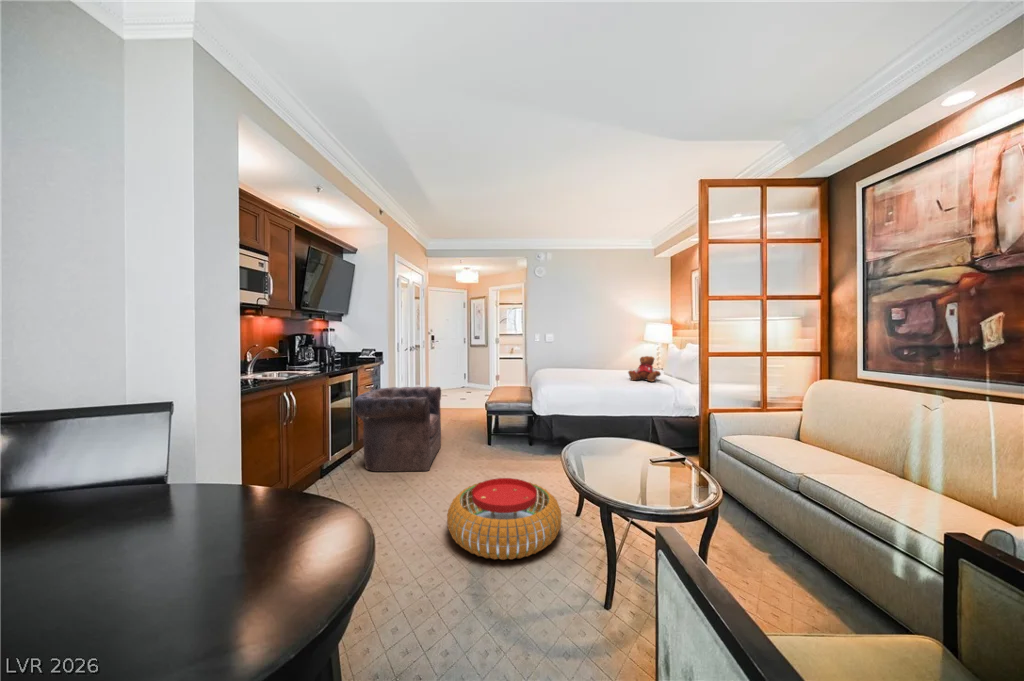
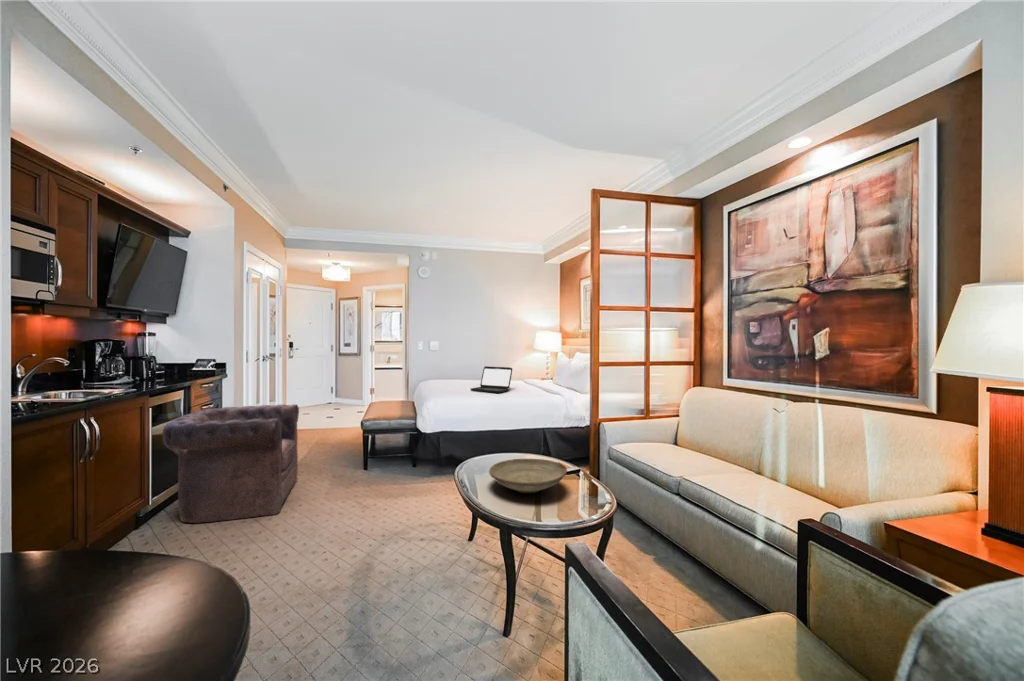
teddy bear: present [628,356,661,381] -> none [521,365,553,392]
laptop: none [580,357,620,382] -> present [471,366,512,393]
decorative bowl: none [593,441,667,472] -> present [489,459,567,493]
pouf: present [447,478,562,560] -> none [303,515,453,623]

